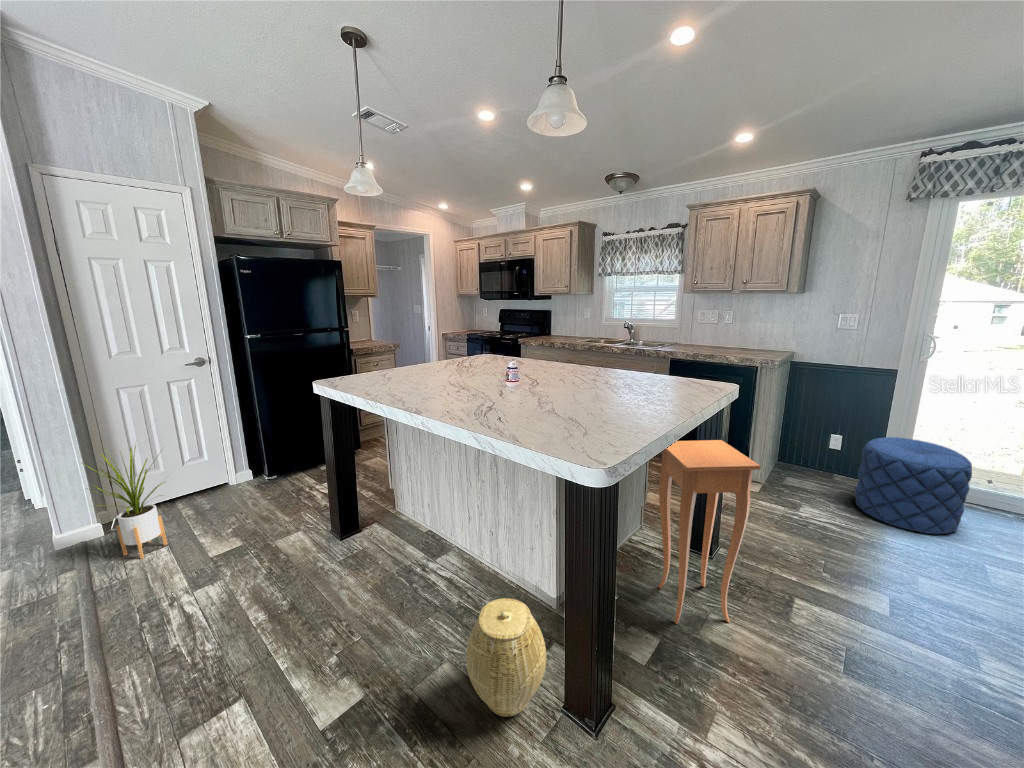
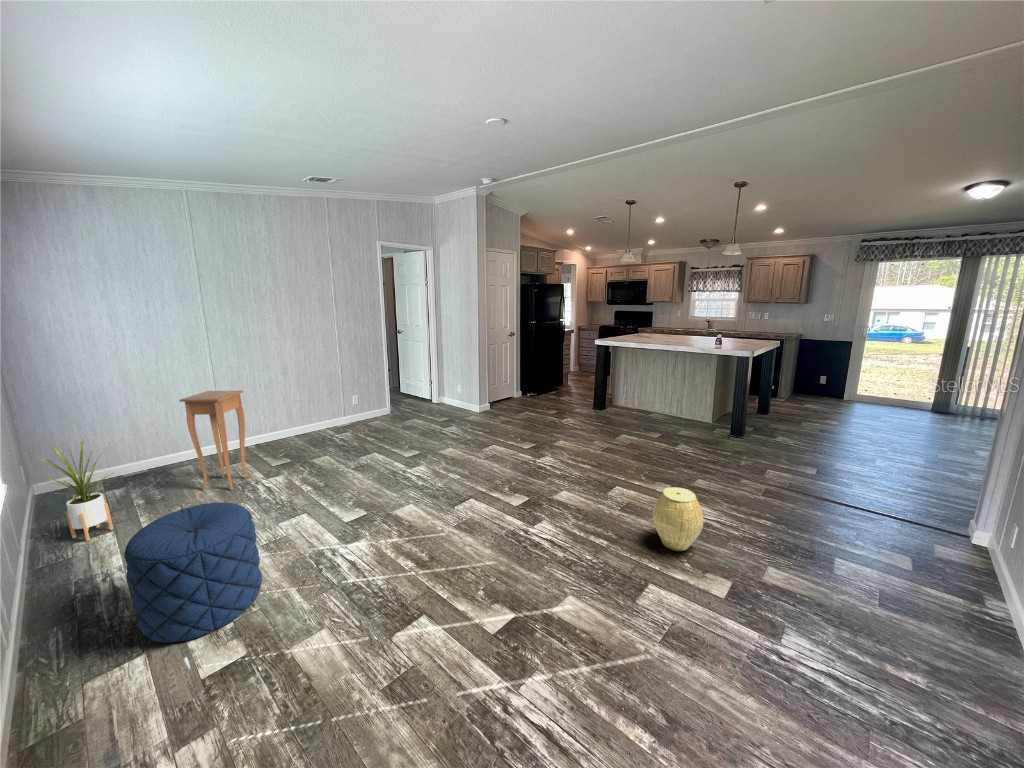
pouf: present [855,437,972,534] -> present [124,502,262,643]
side table: present [658,440,761,624] -> present [179,391,250,490]
woven basket: present [466,598,546,717] -> present [653,487,703,551]

